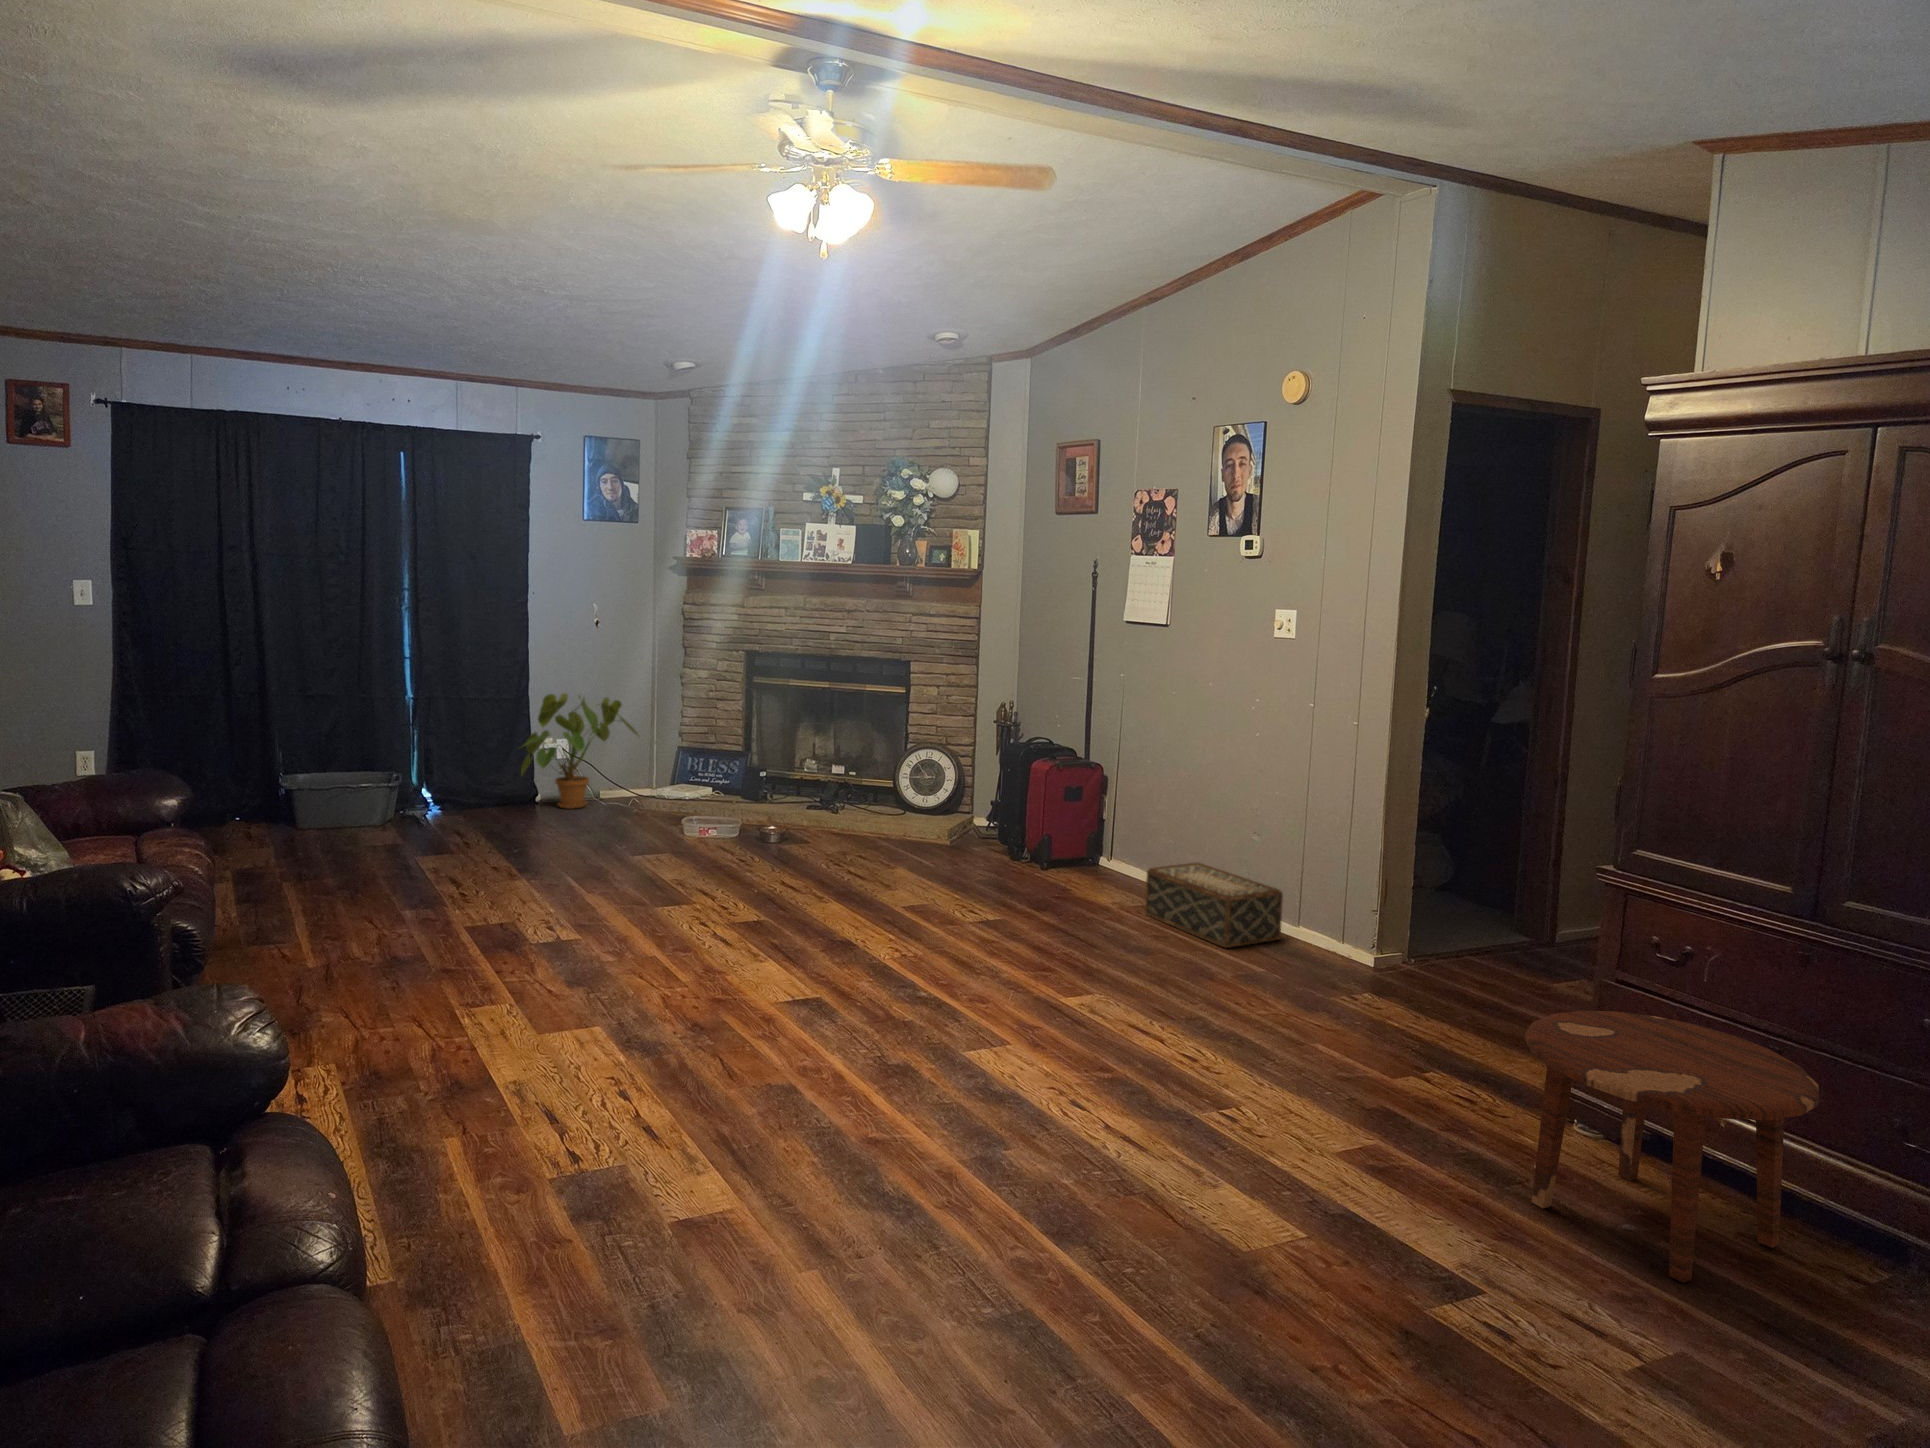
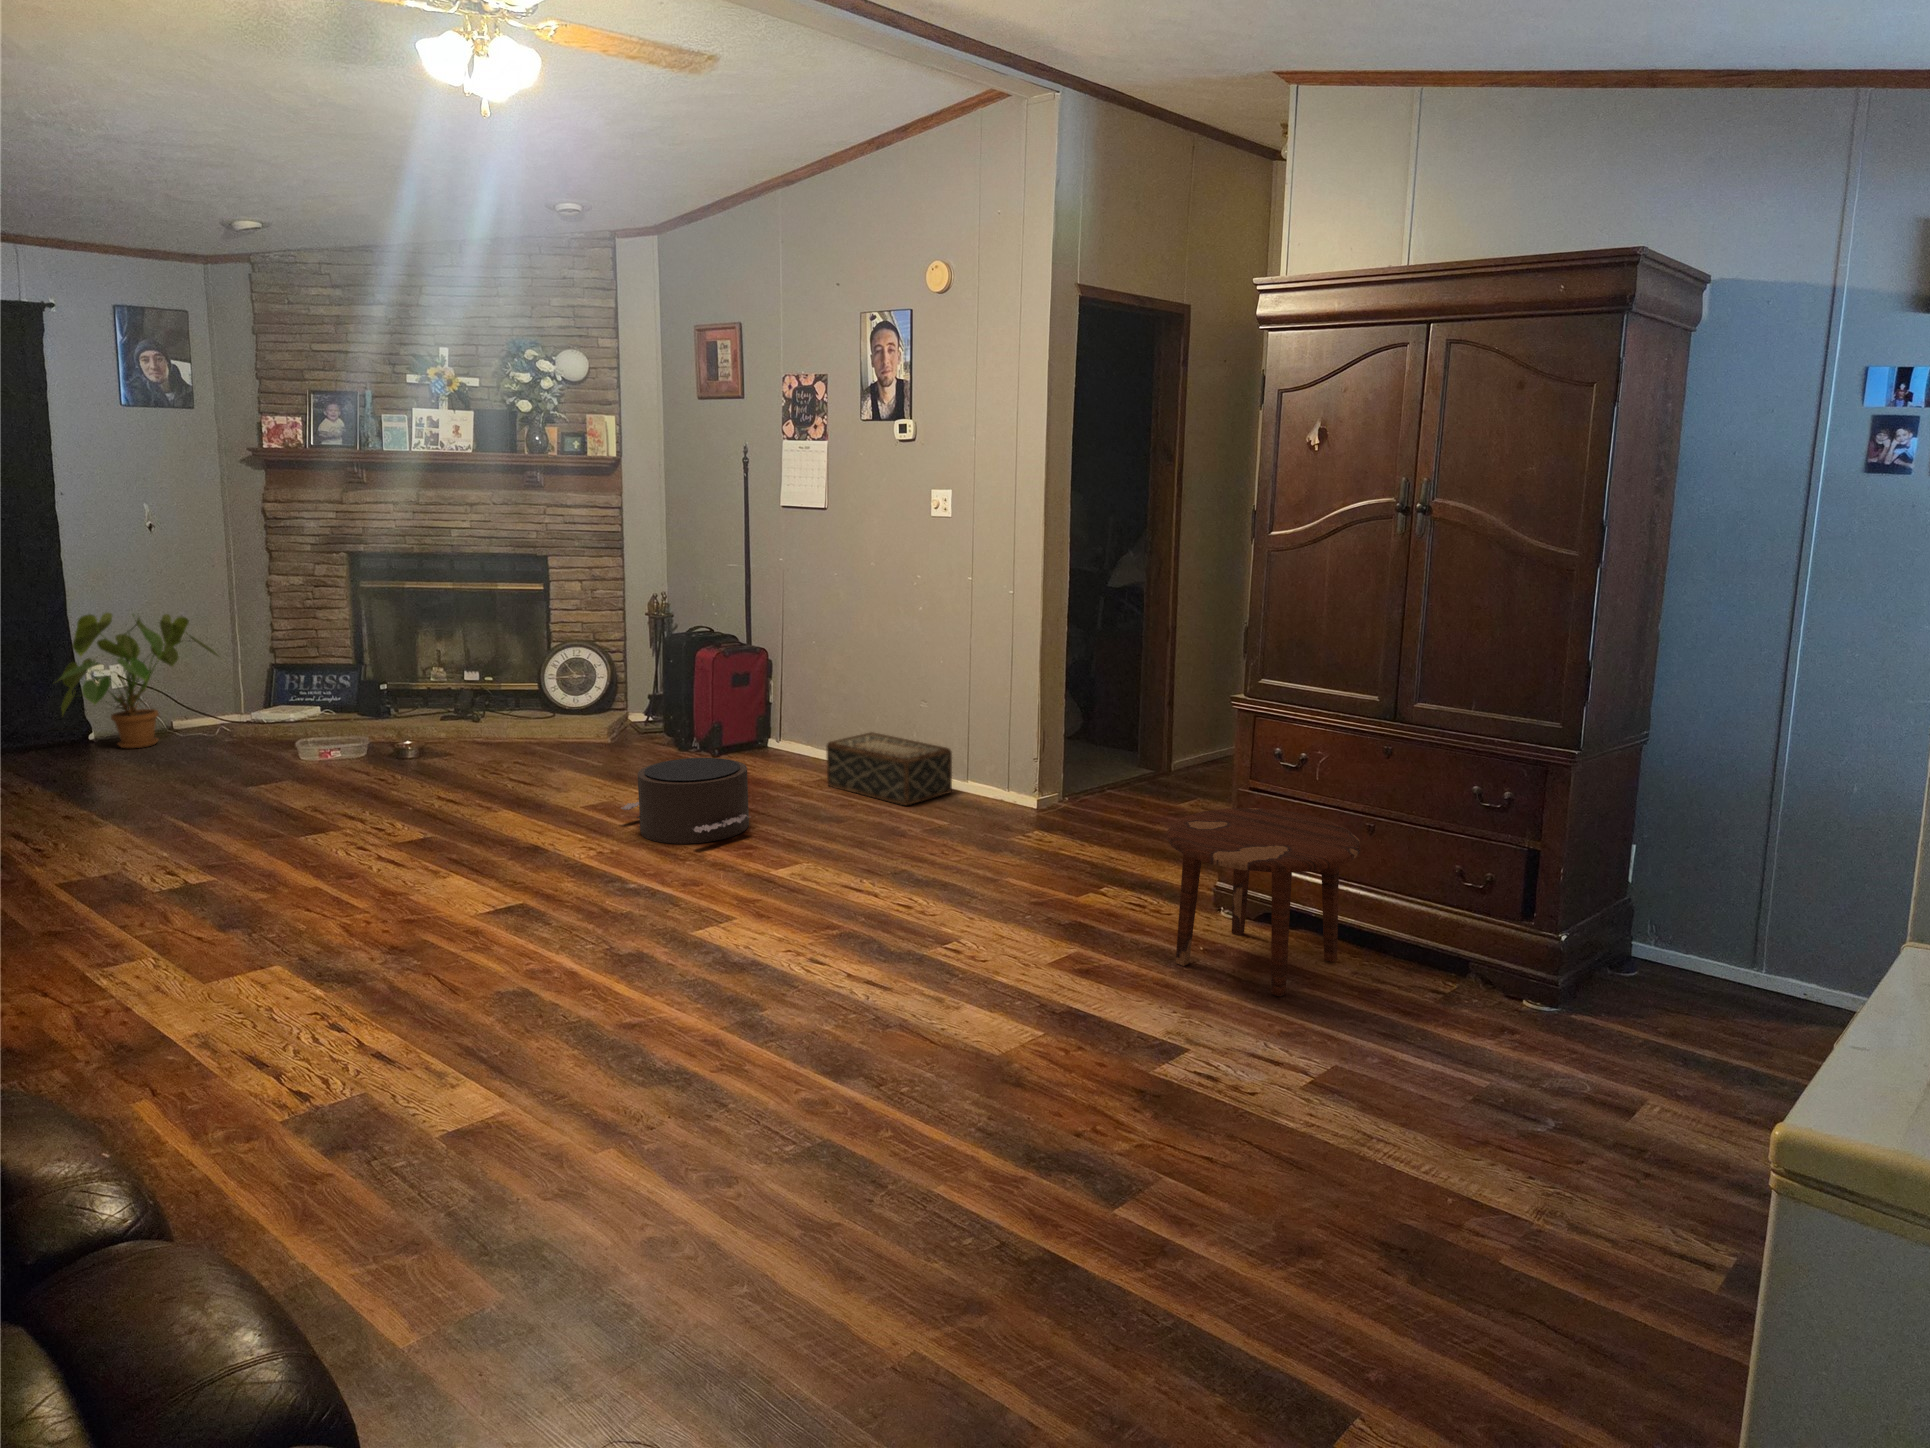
pouf: none [931,870,1056,959] -> present [621,758,751,844]

